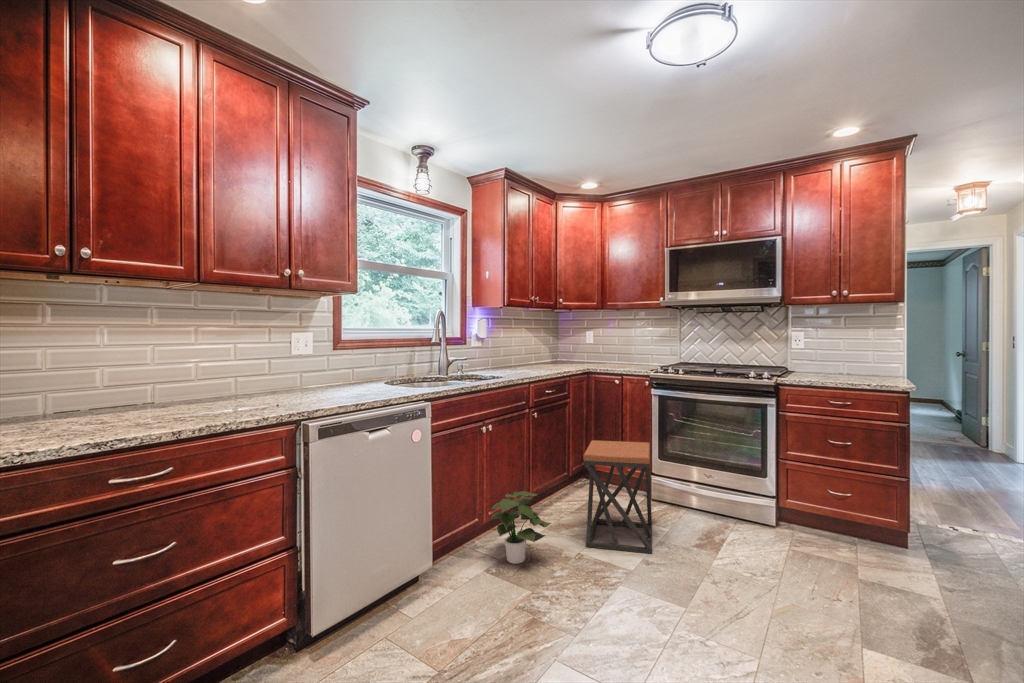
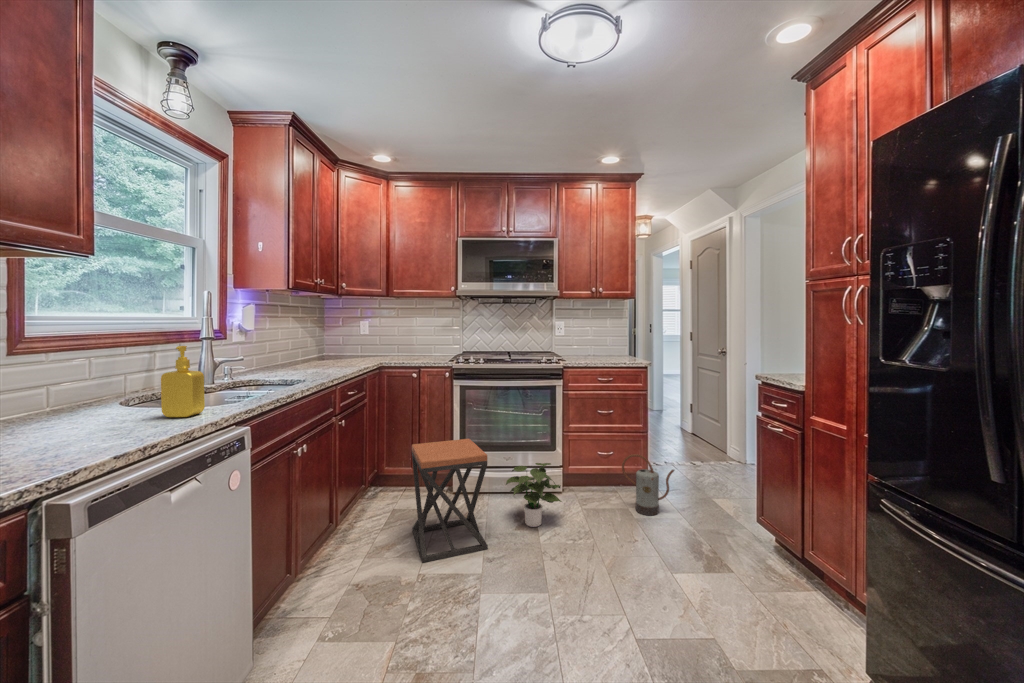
soap dispenser: none [393,349,415,394] -> present [161,346,205,417]
potted plant: present [490,491,551,564] -> present [506,463,562,527]
watering can: none [855,492,941,581] -> present [622,454,674,515]

